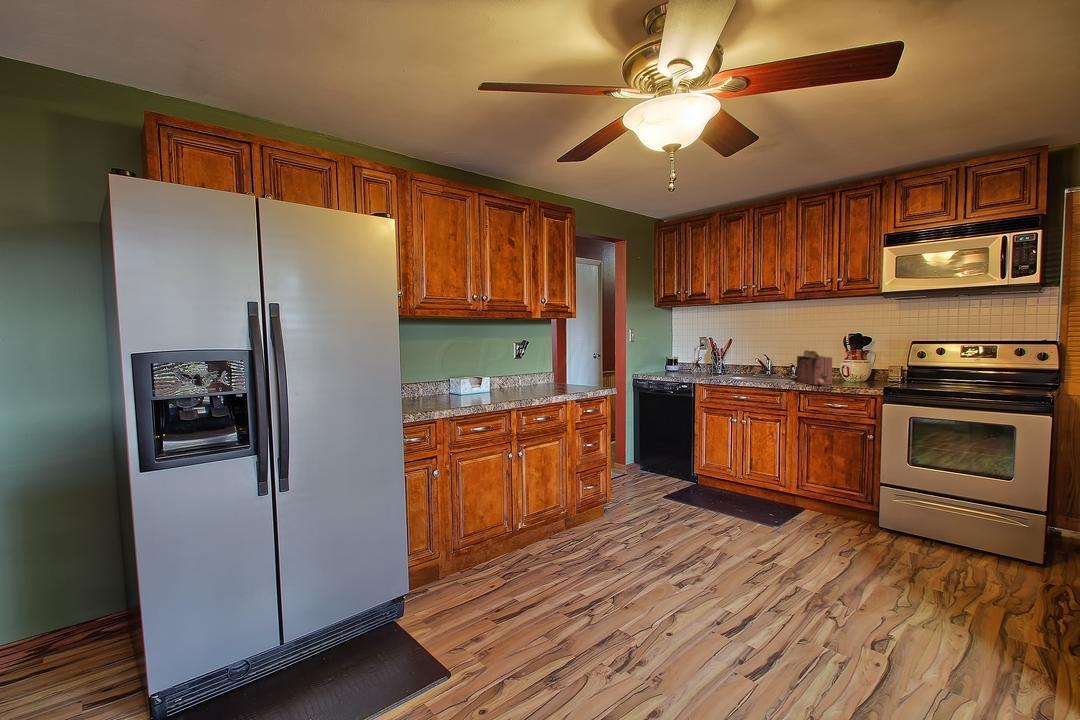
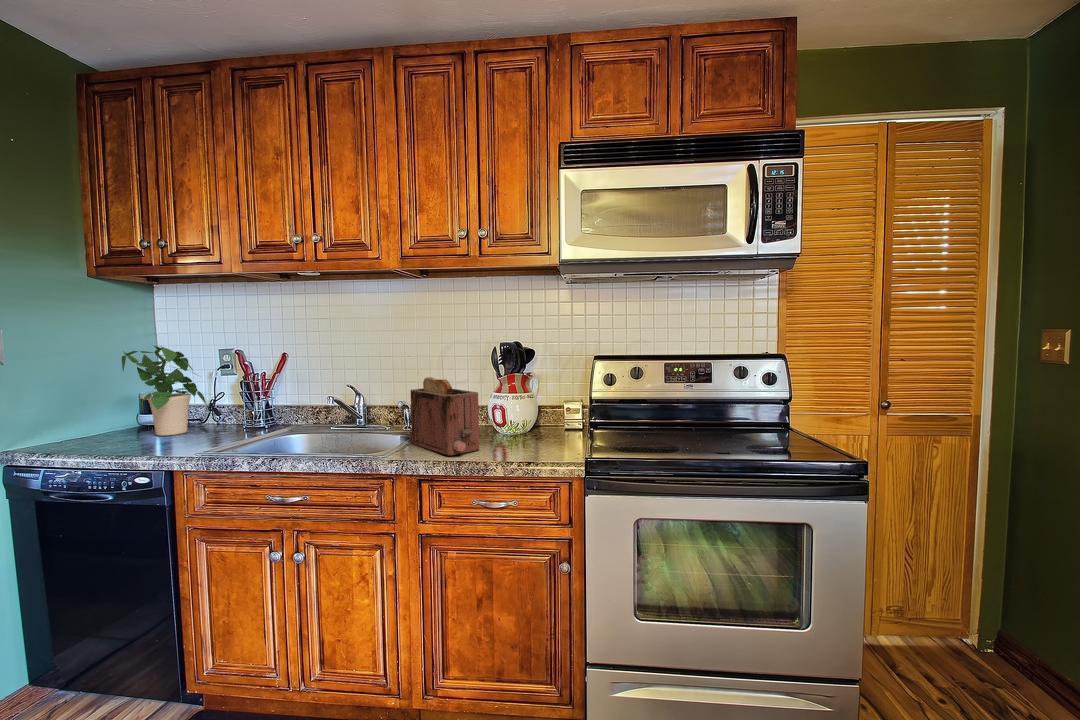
potted plant: none [668,334,698,373] -> present [122,346,206,436]

